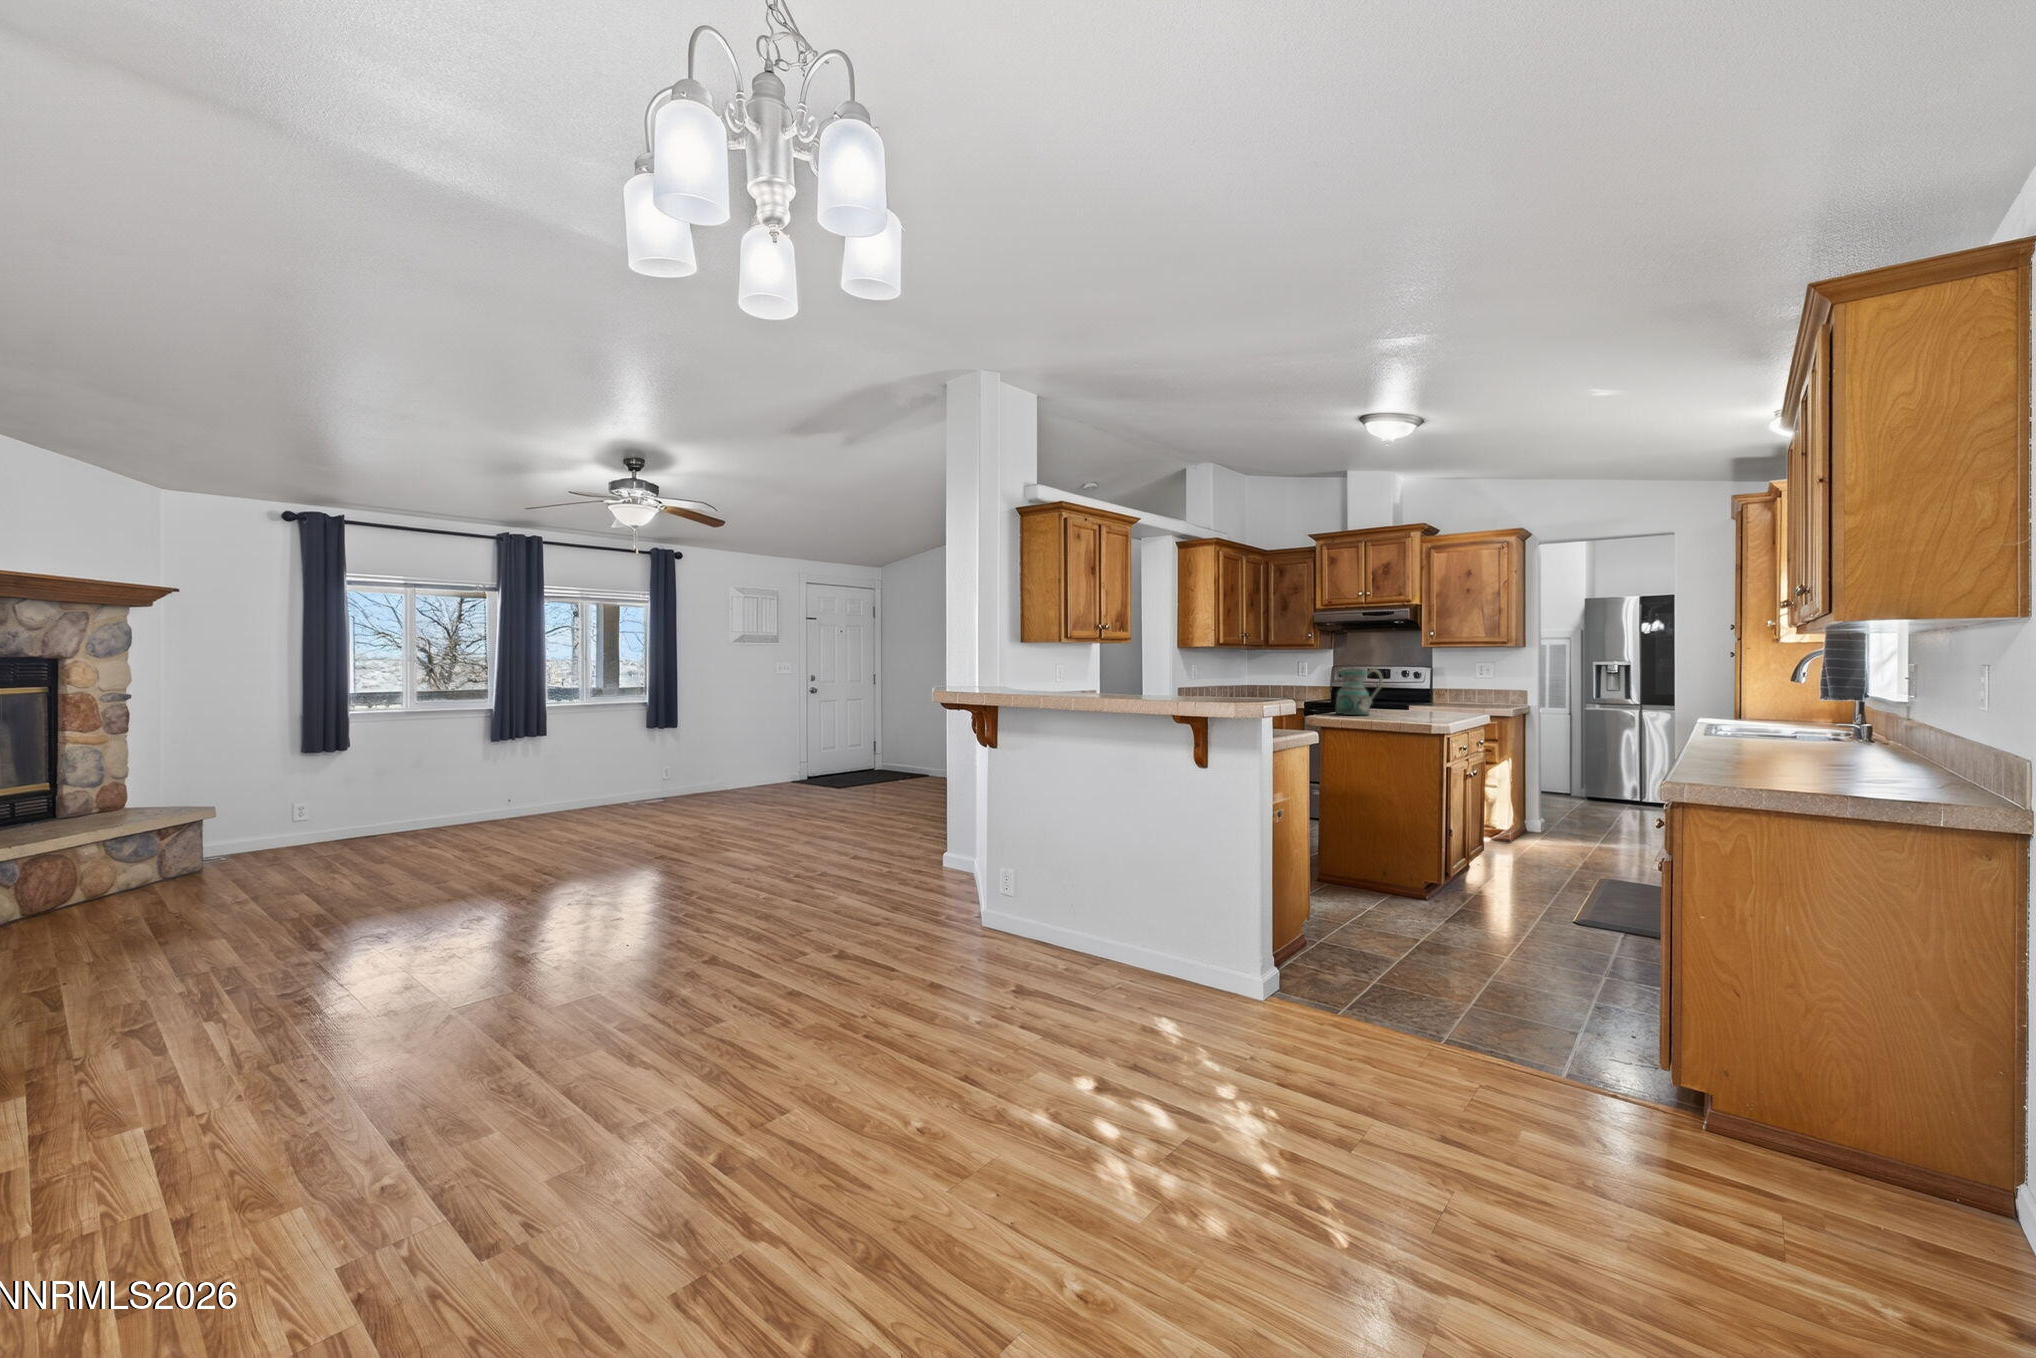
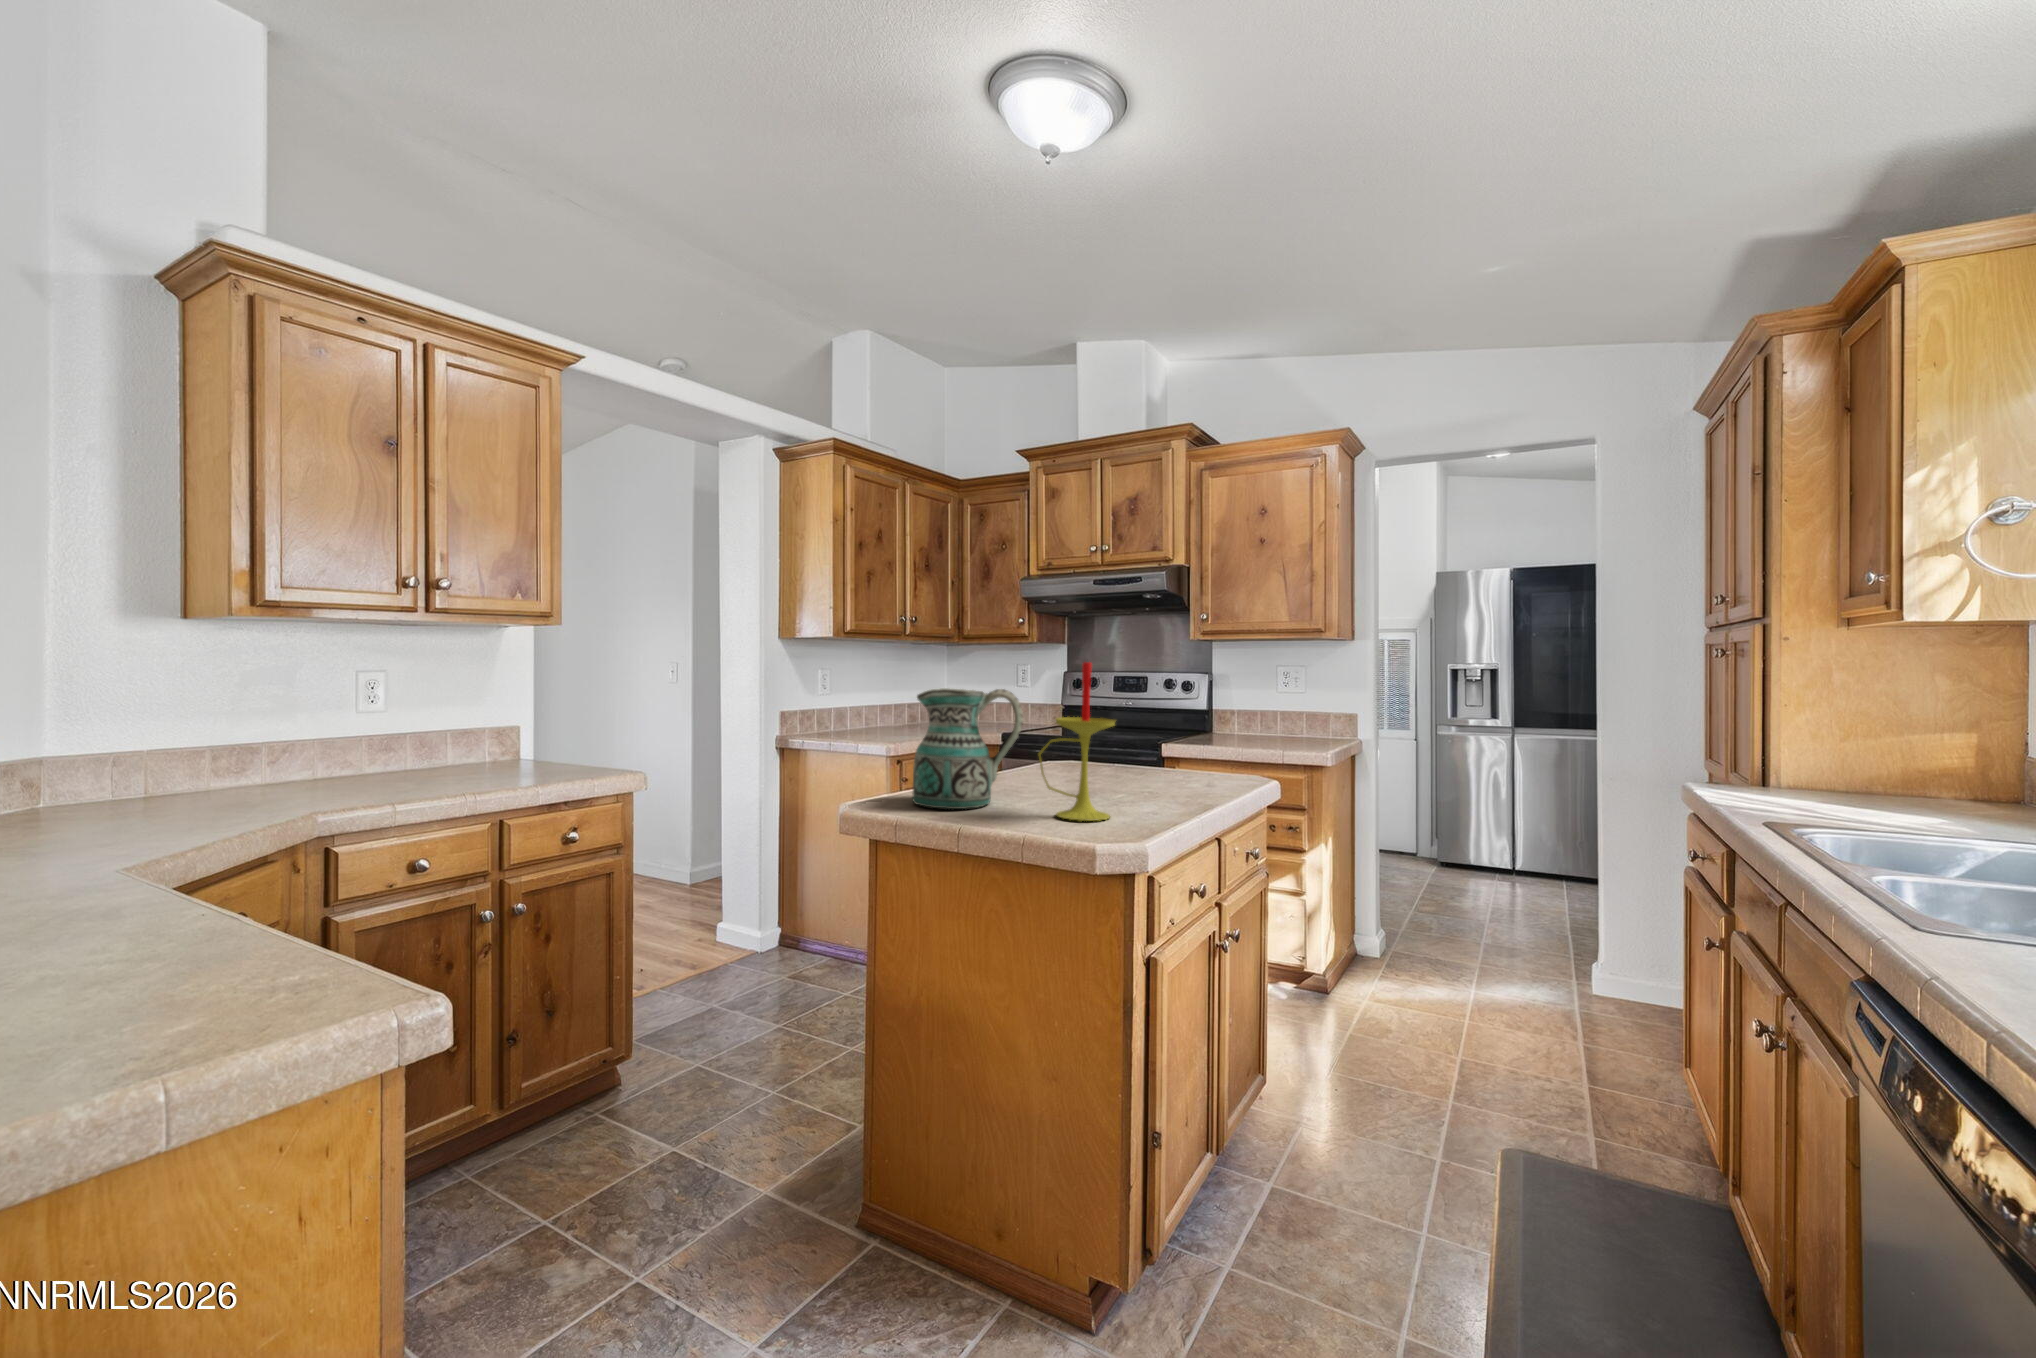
candle: none [1396,656,1428,718] -> present [1039,662,1115,821]

